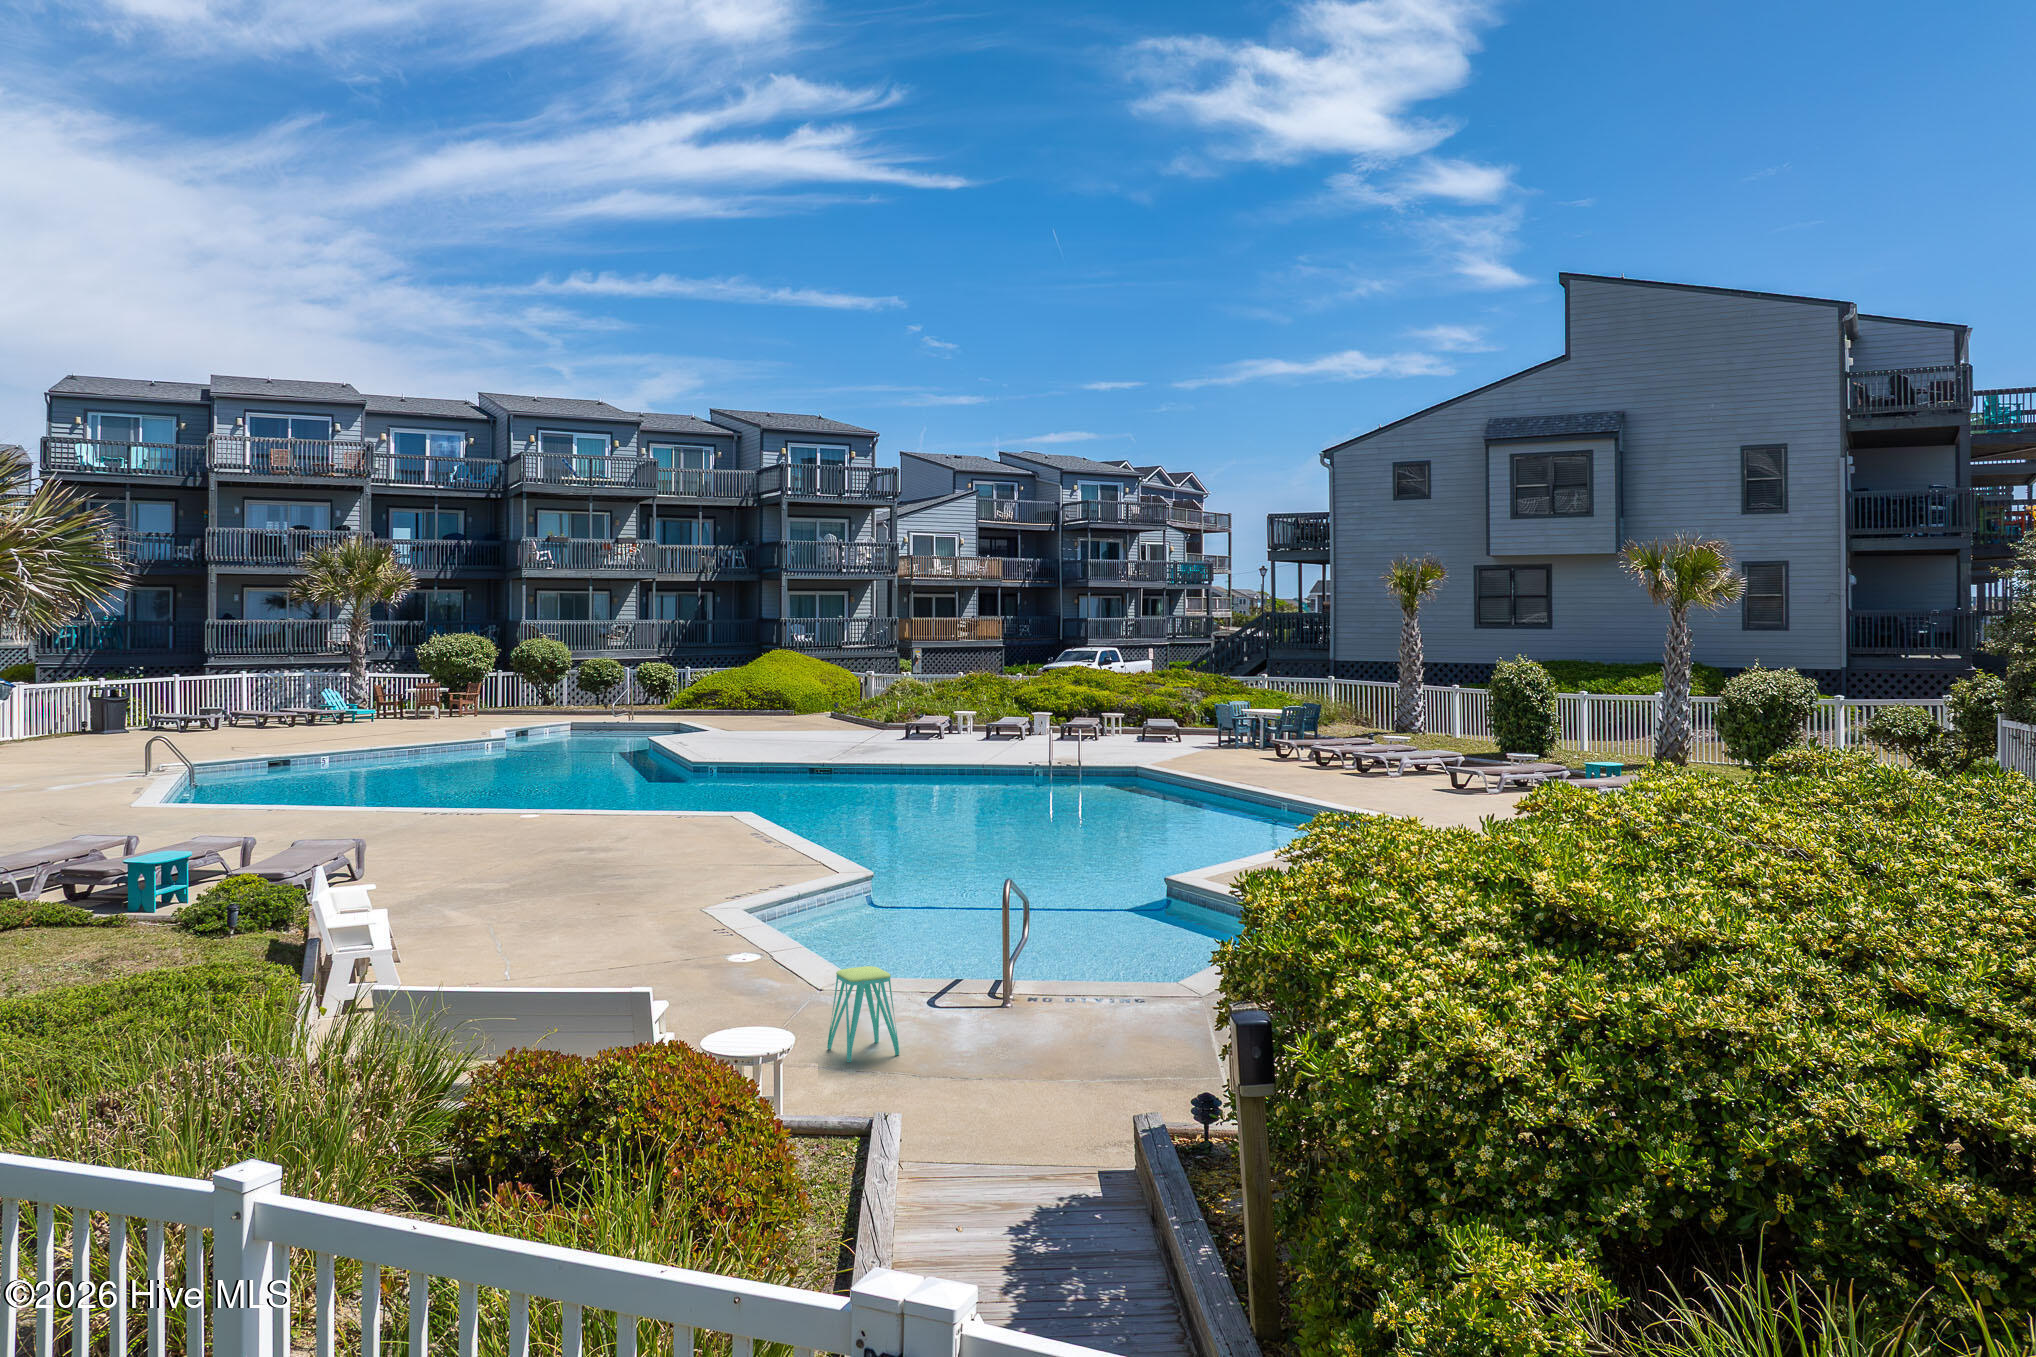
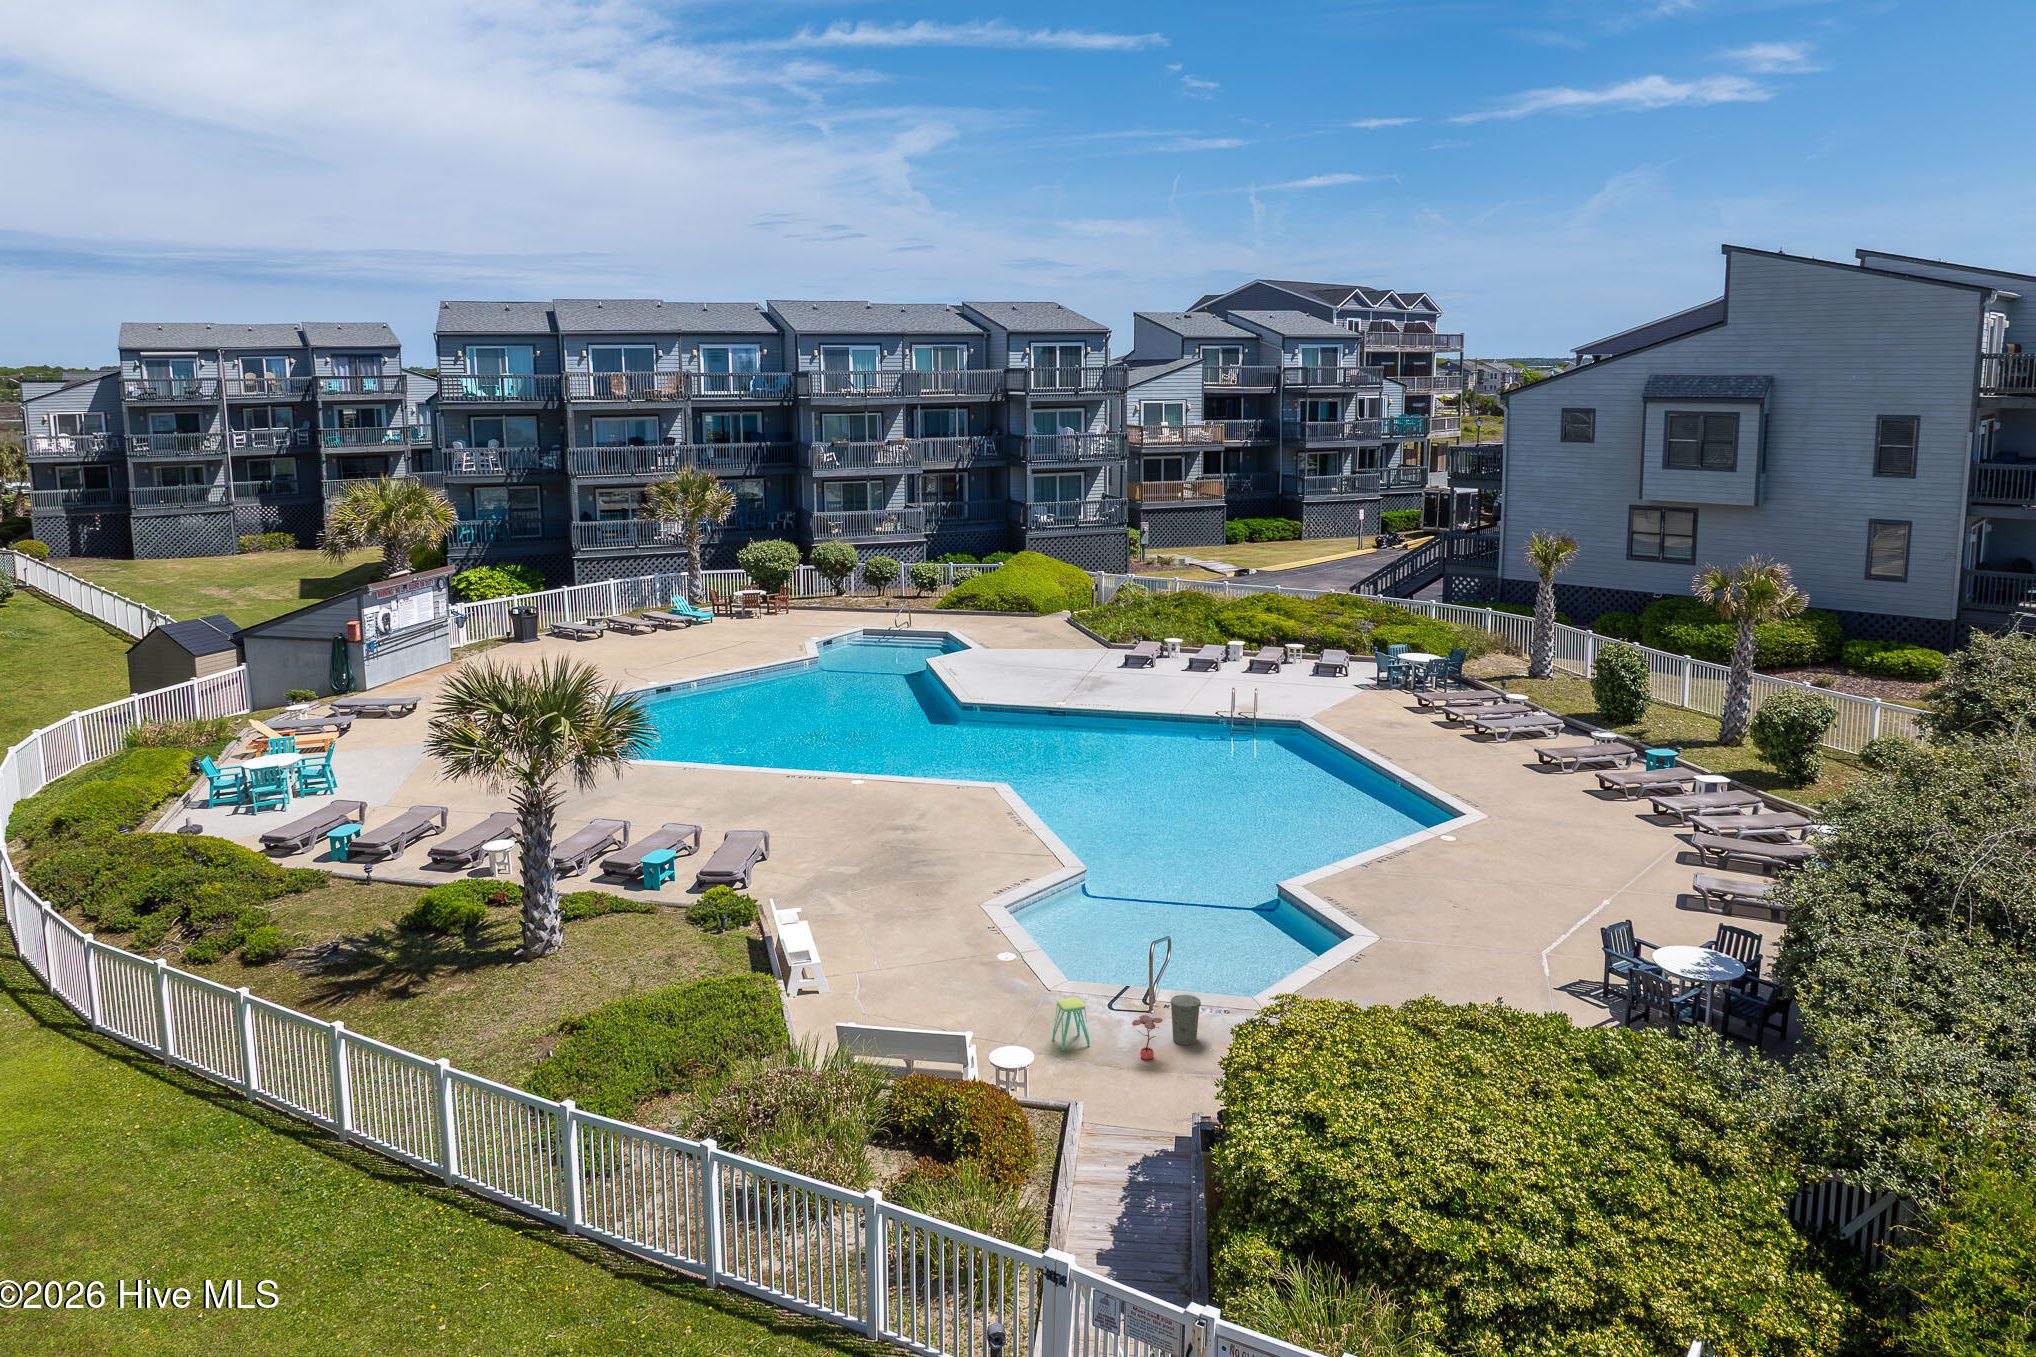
trash can: none [1048,957,1103,1046] -> present [1171,995,1201,1045]
potted plant: none [982,985,1039,1067] -> present [1132,1015,1162,1059]

